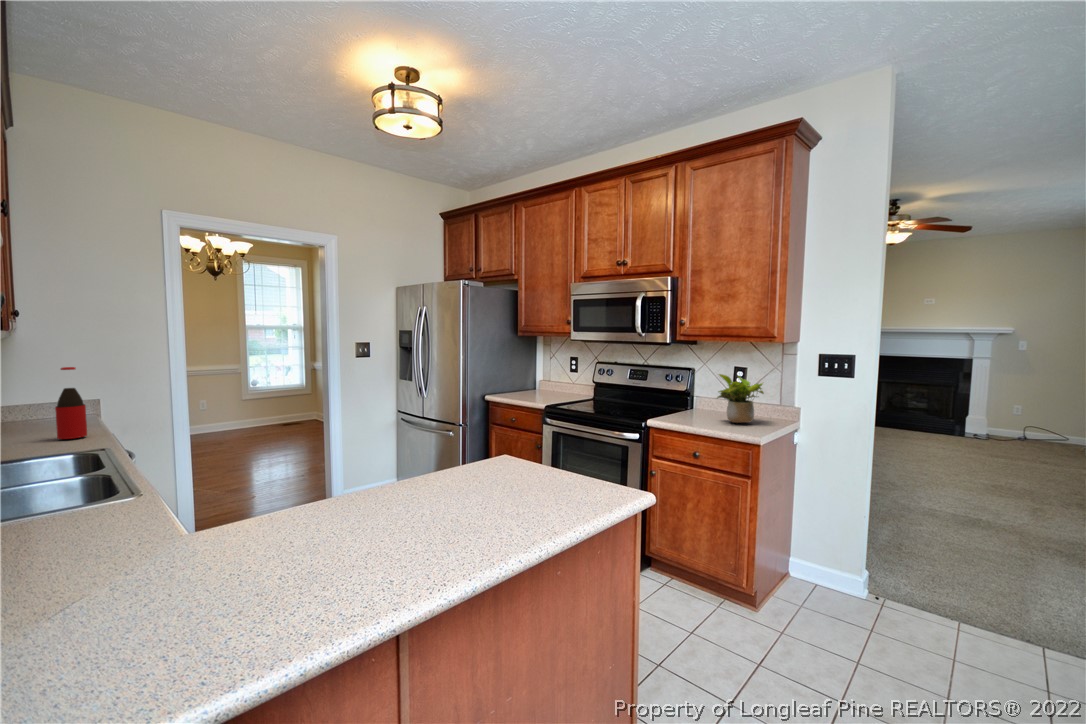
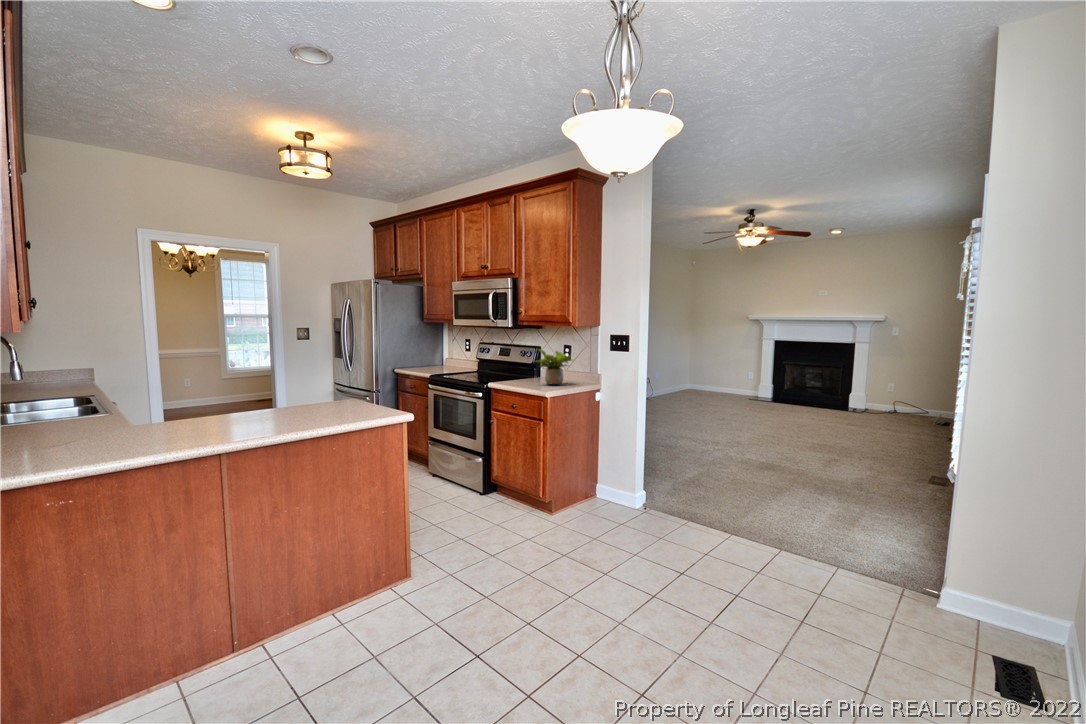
bottle: present [55,367,87,439] -> none [62,342,84,390]

